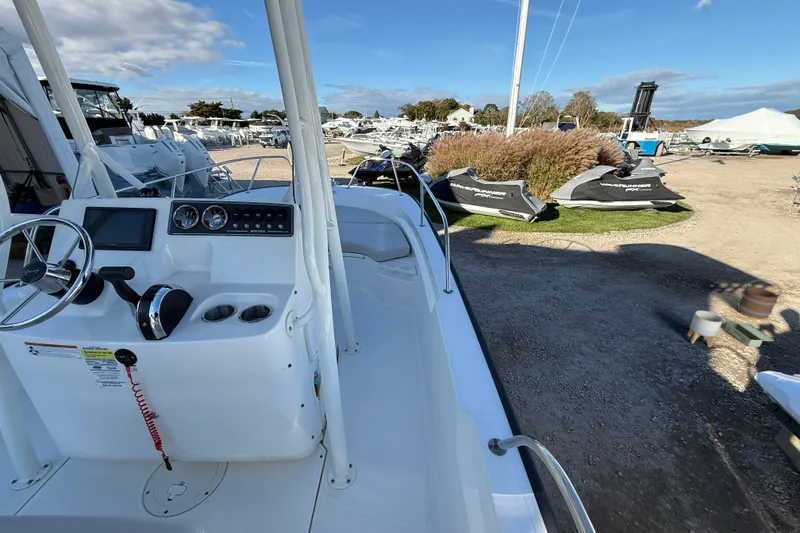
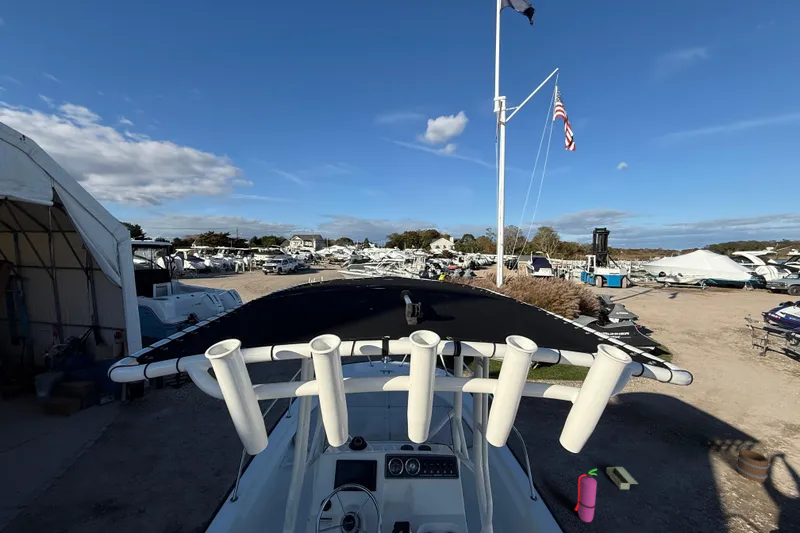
fire extinguisher: none [536,295,567,350] -> present [575,469,597,522]
planter: present [688,311,723,347] -> none [703,478,730,516]
toolbox: present [725,323,774,347] -> present [607,467,638,489]

